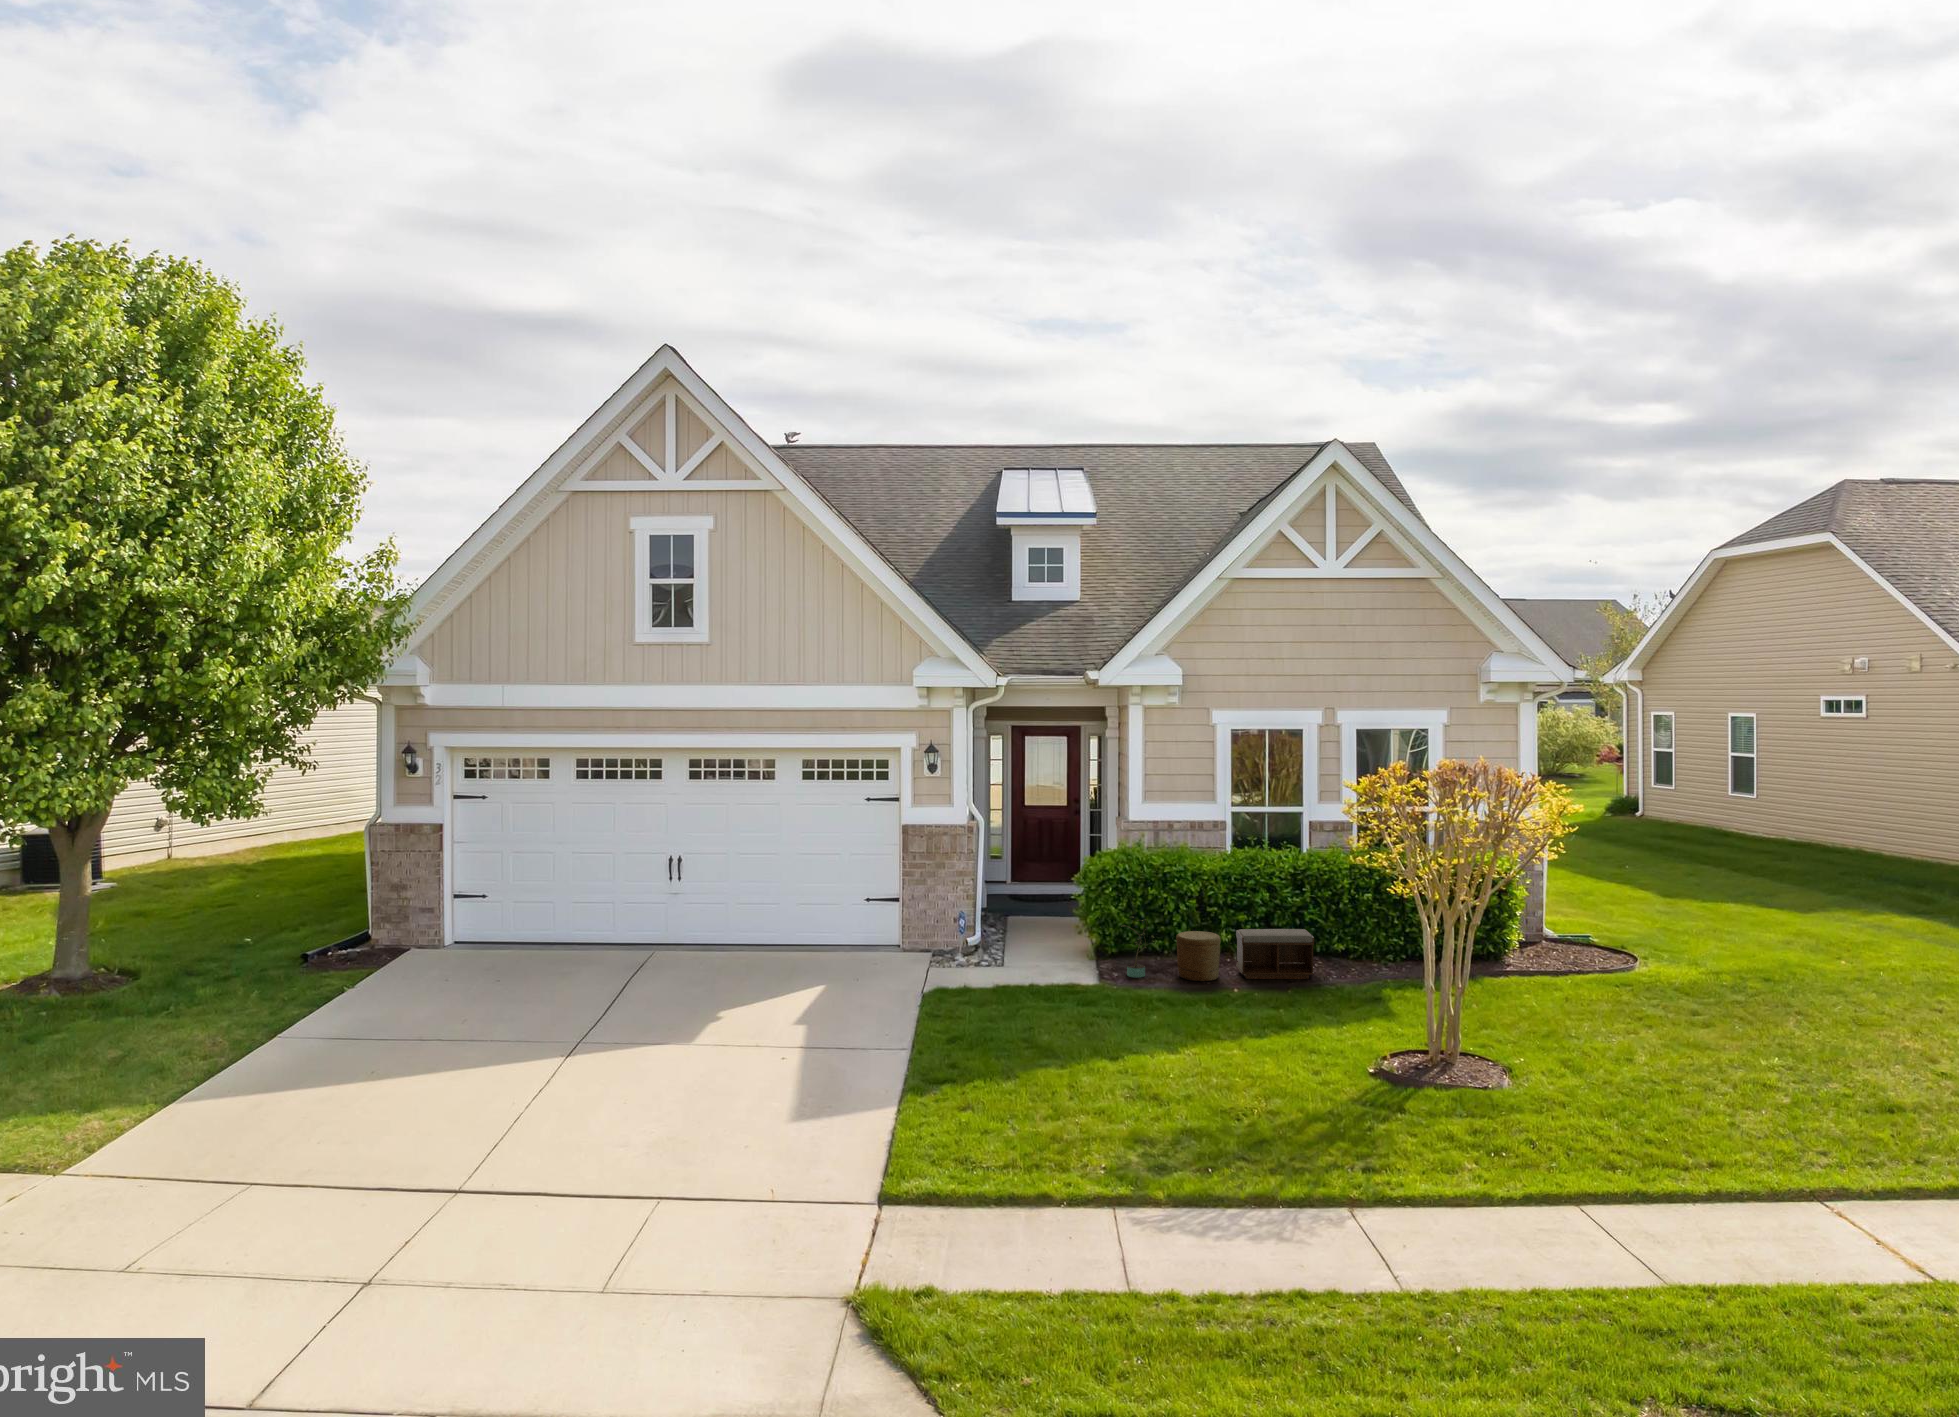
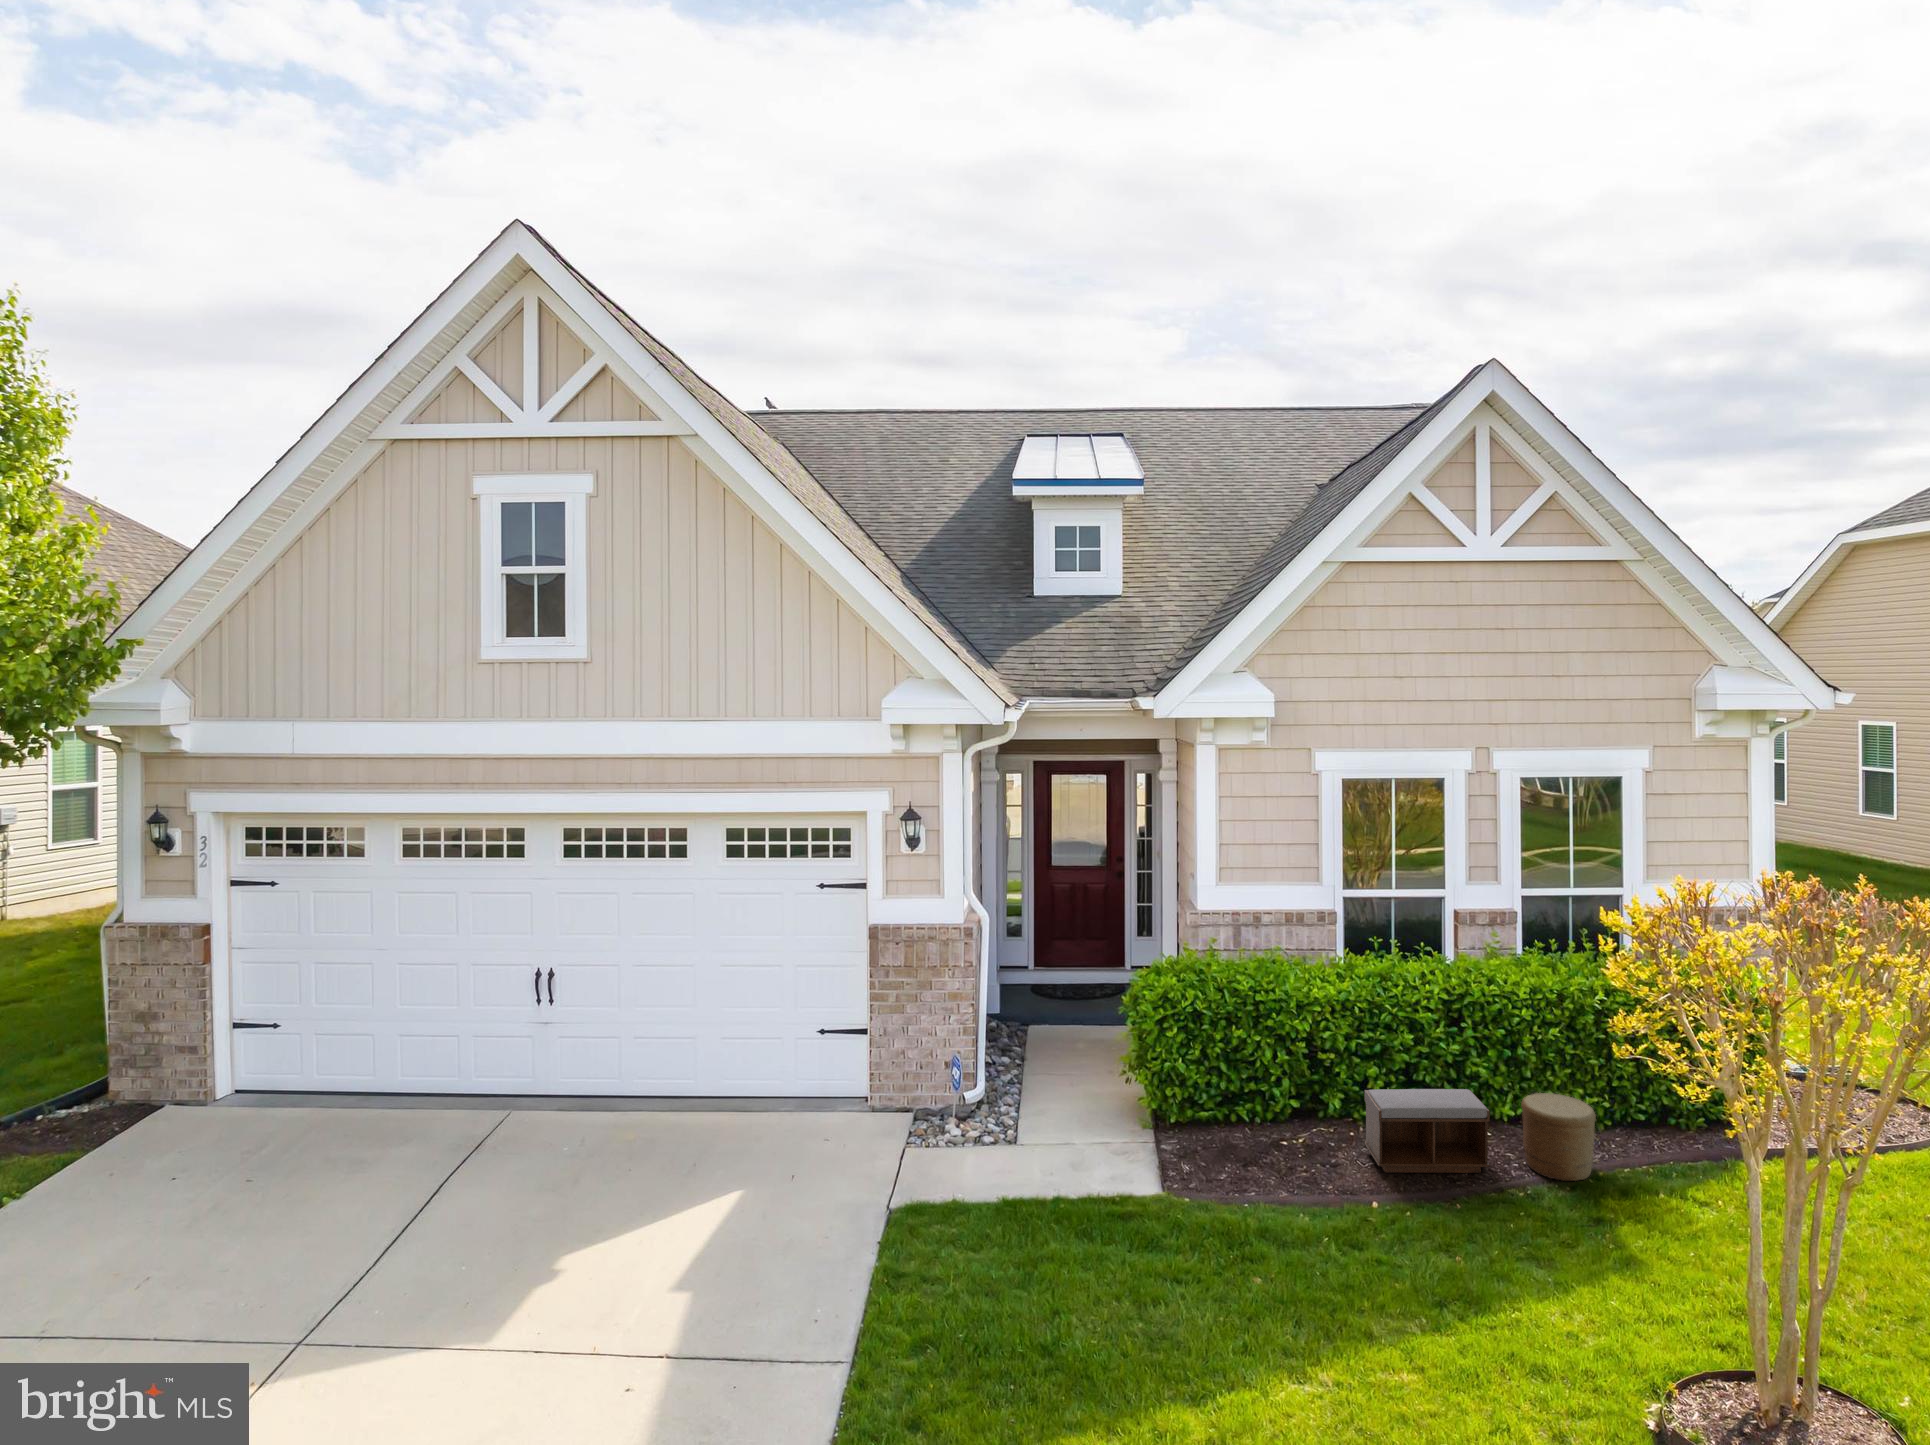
potted plant: present [1120,916,1155,978] -> none [1191,1071,1245,1169]
woven basket: present [1176,931,1221,982] -> present [1521,1093,1596,1181]

